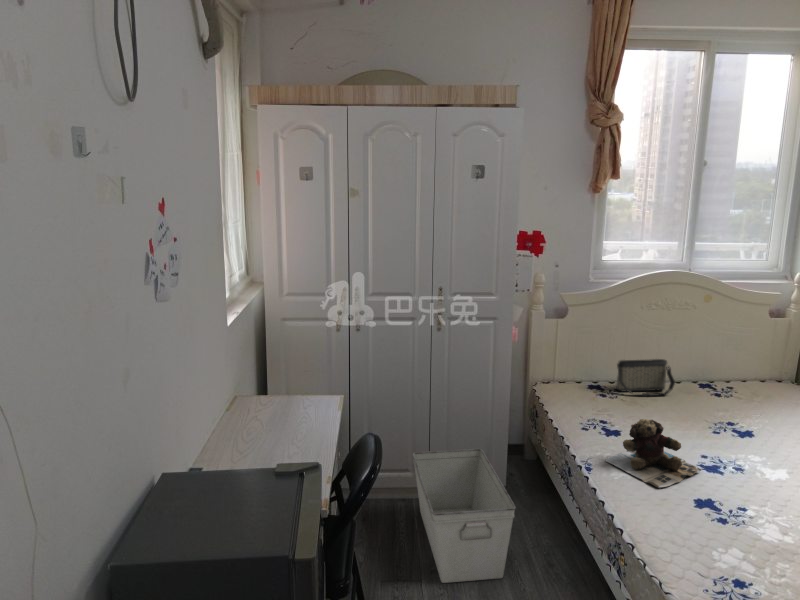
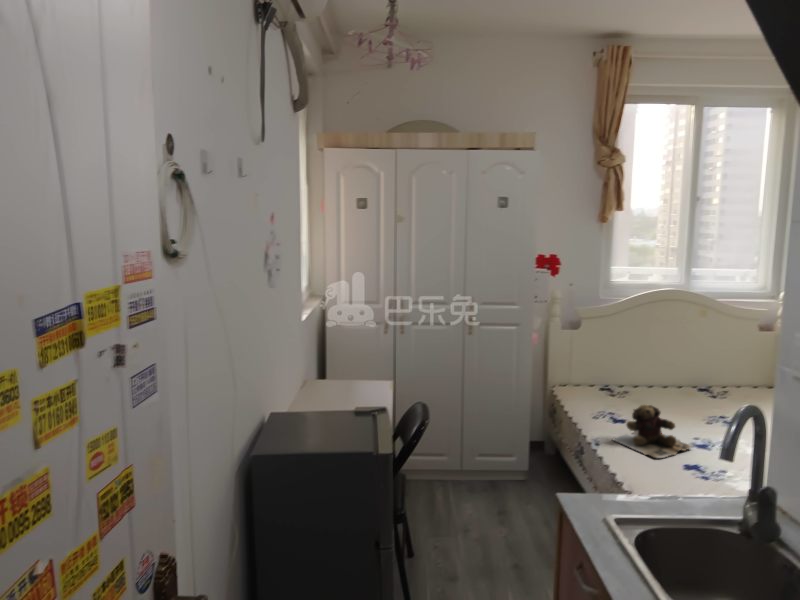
handbag: present [616,359,675,396] -> none [624,365,676,396]
storage bin: present [413,449,516,583] -> none [448,437,536,542]

